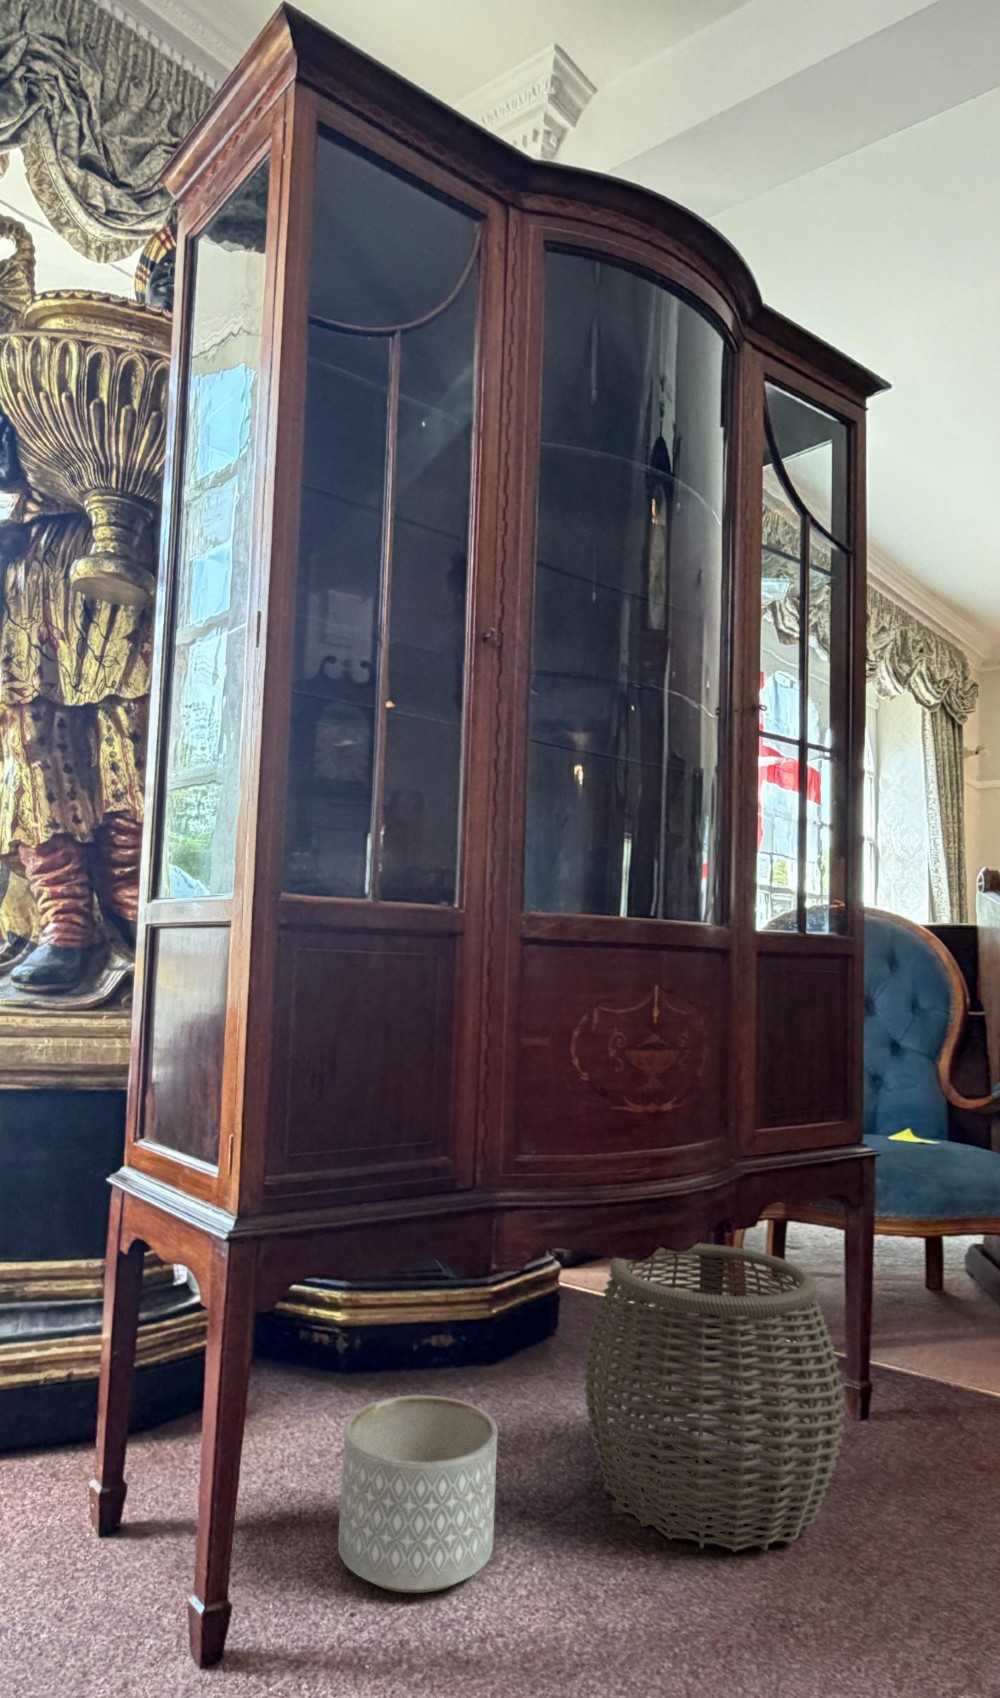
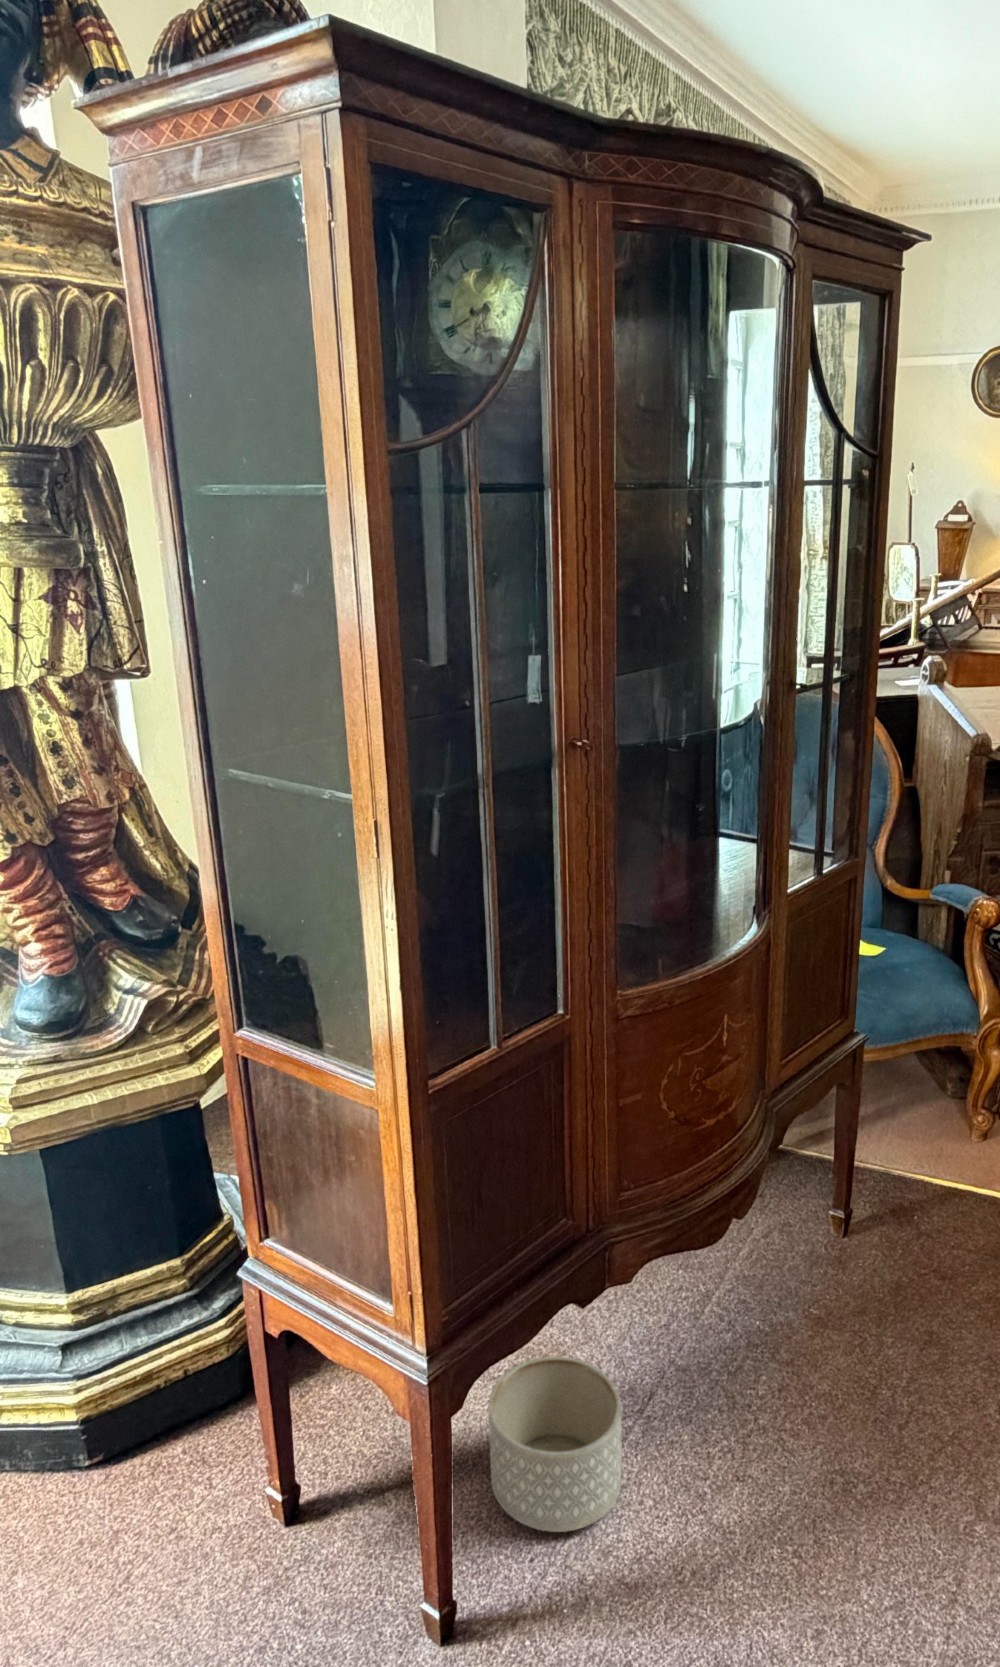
woven basket: present [584,1244,845,1552] -> none [660,1156,889,1427]

